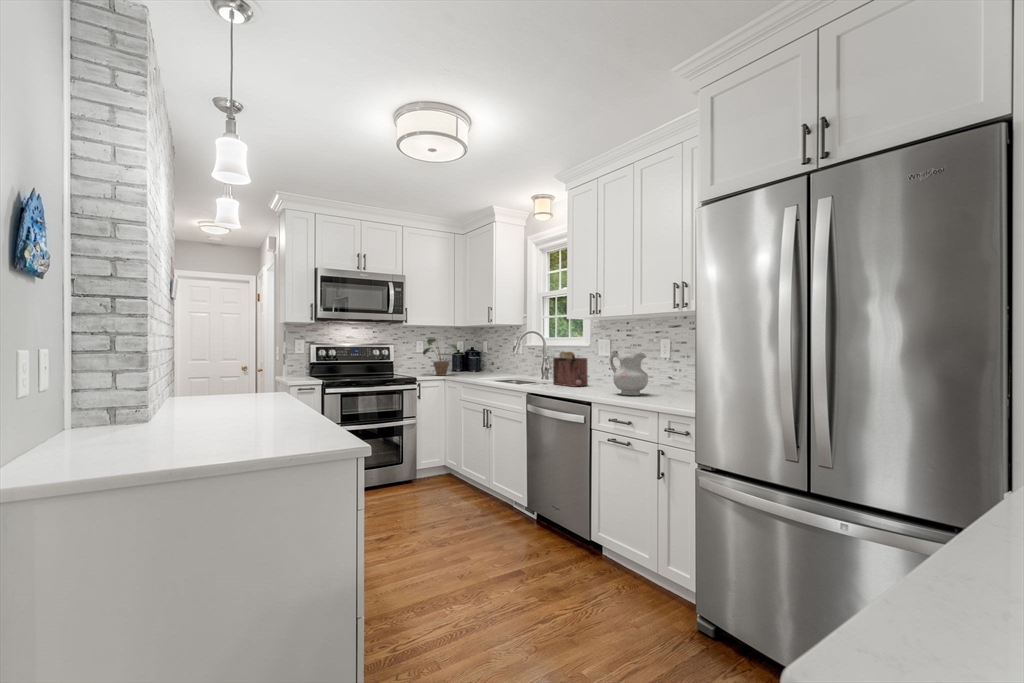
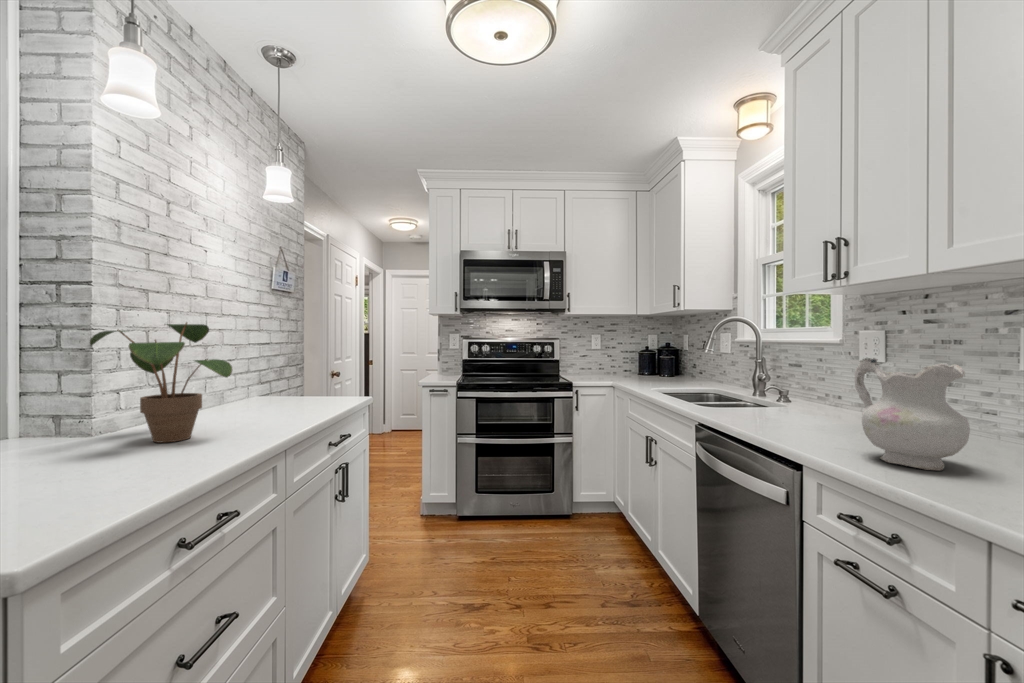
potted plant: present [423,338,457,376] -> present [90,322,232,443]
toaster: present [553,351,588,387] -> none [755,354,821,421]

